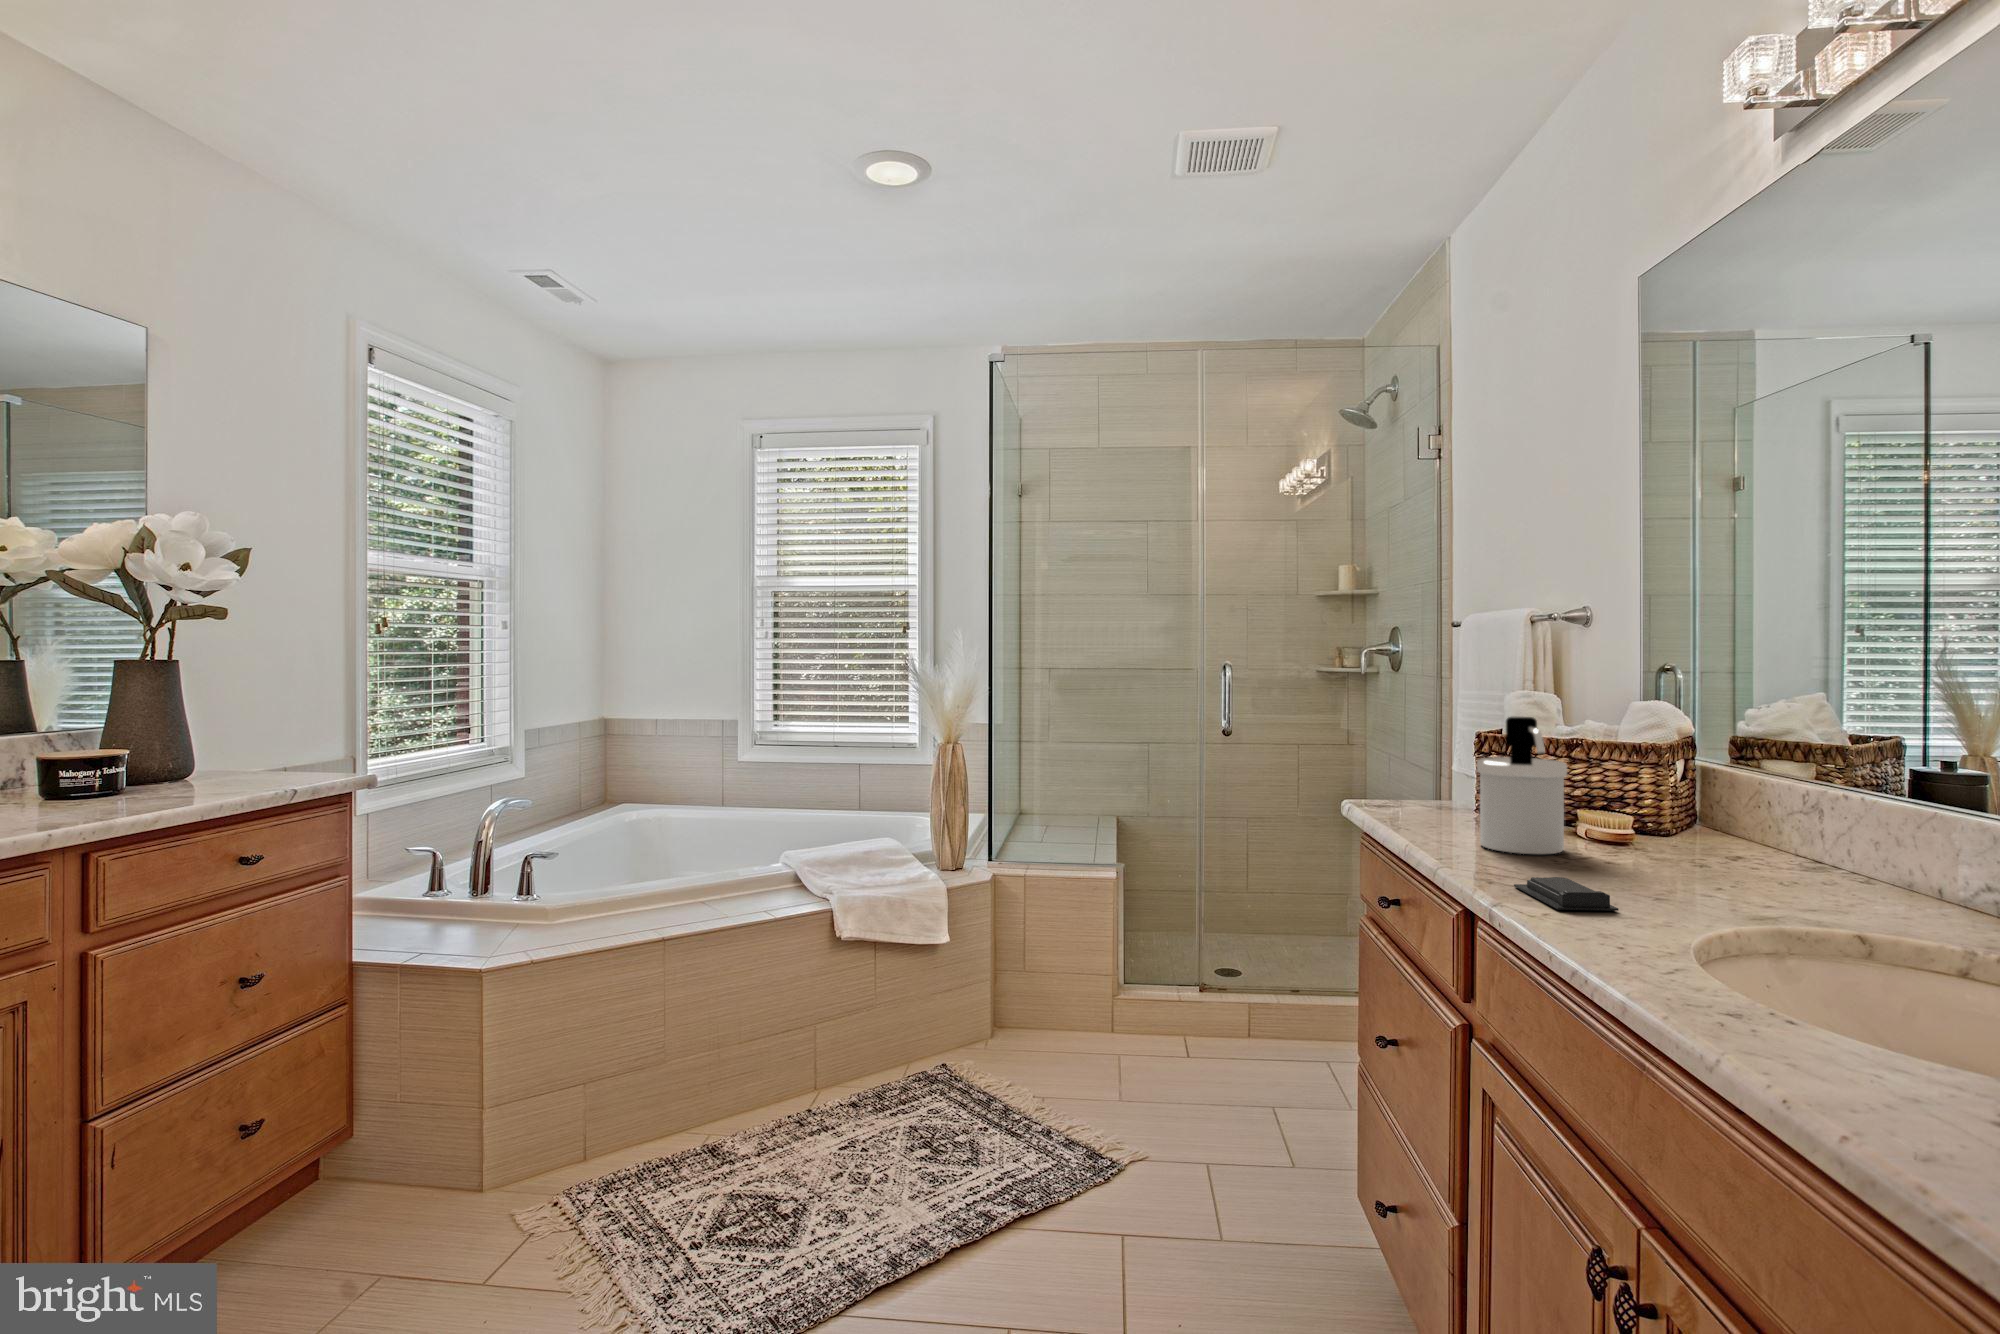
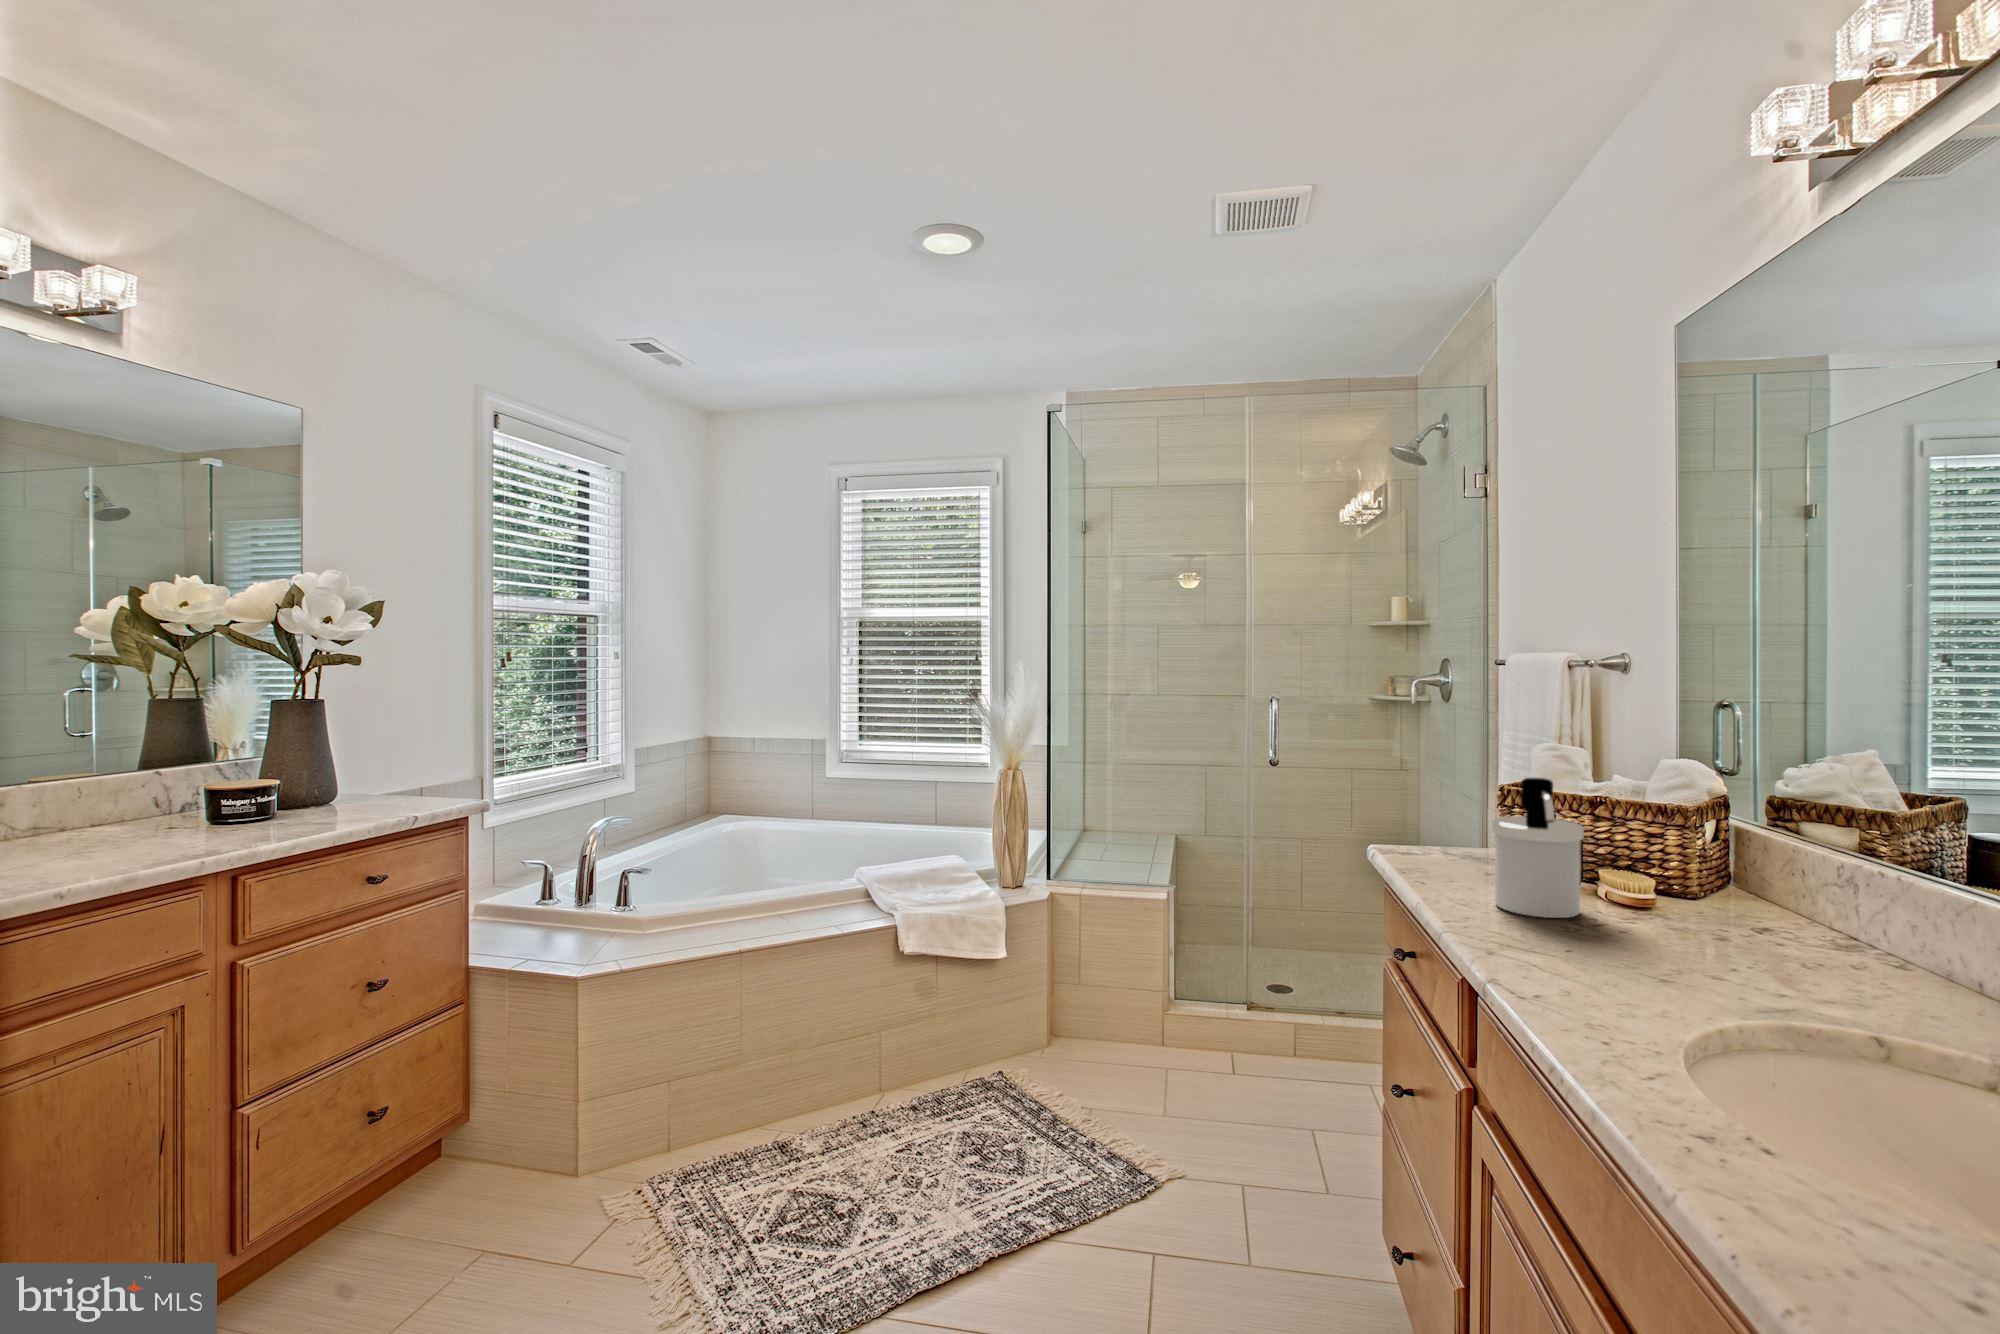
soap bar: present [1514,877,1619,911] -> none [1513,952,1612,994]

